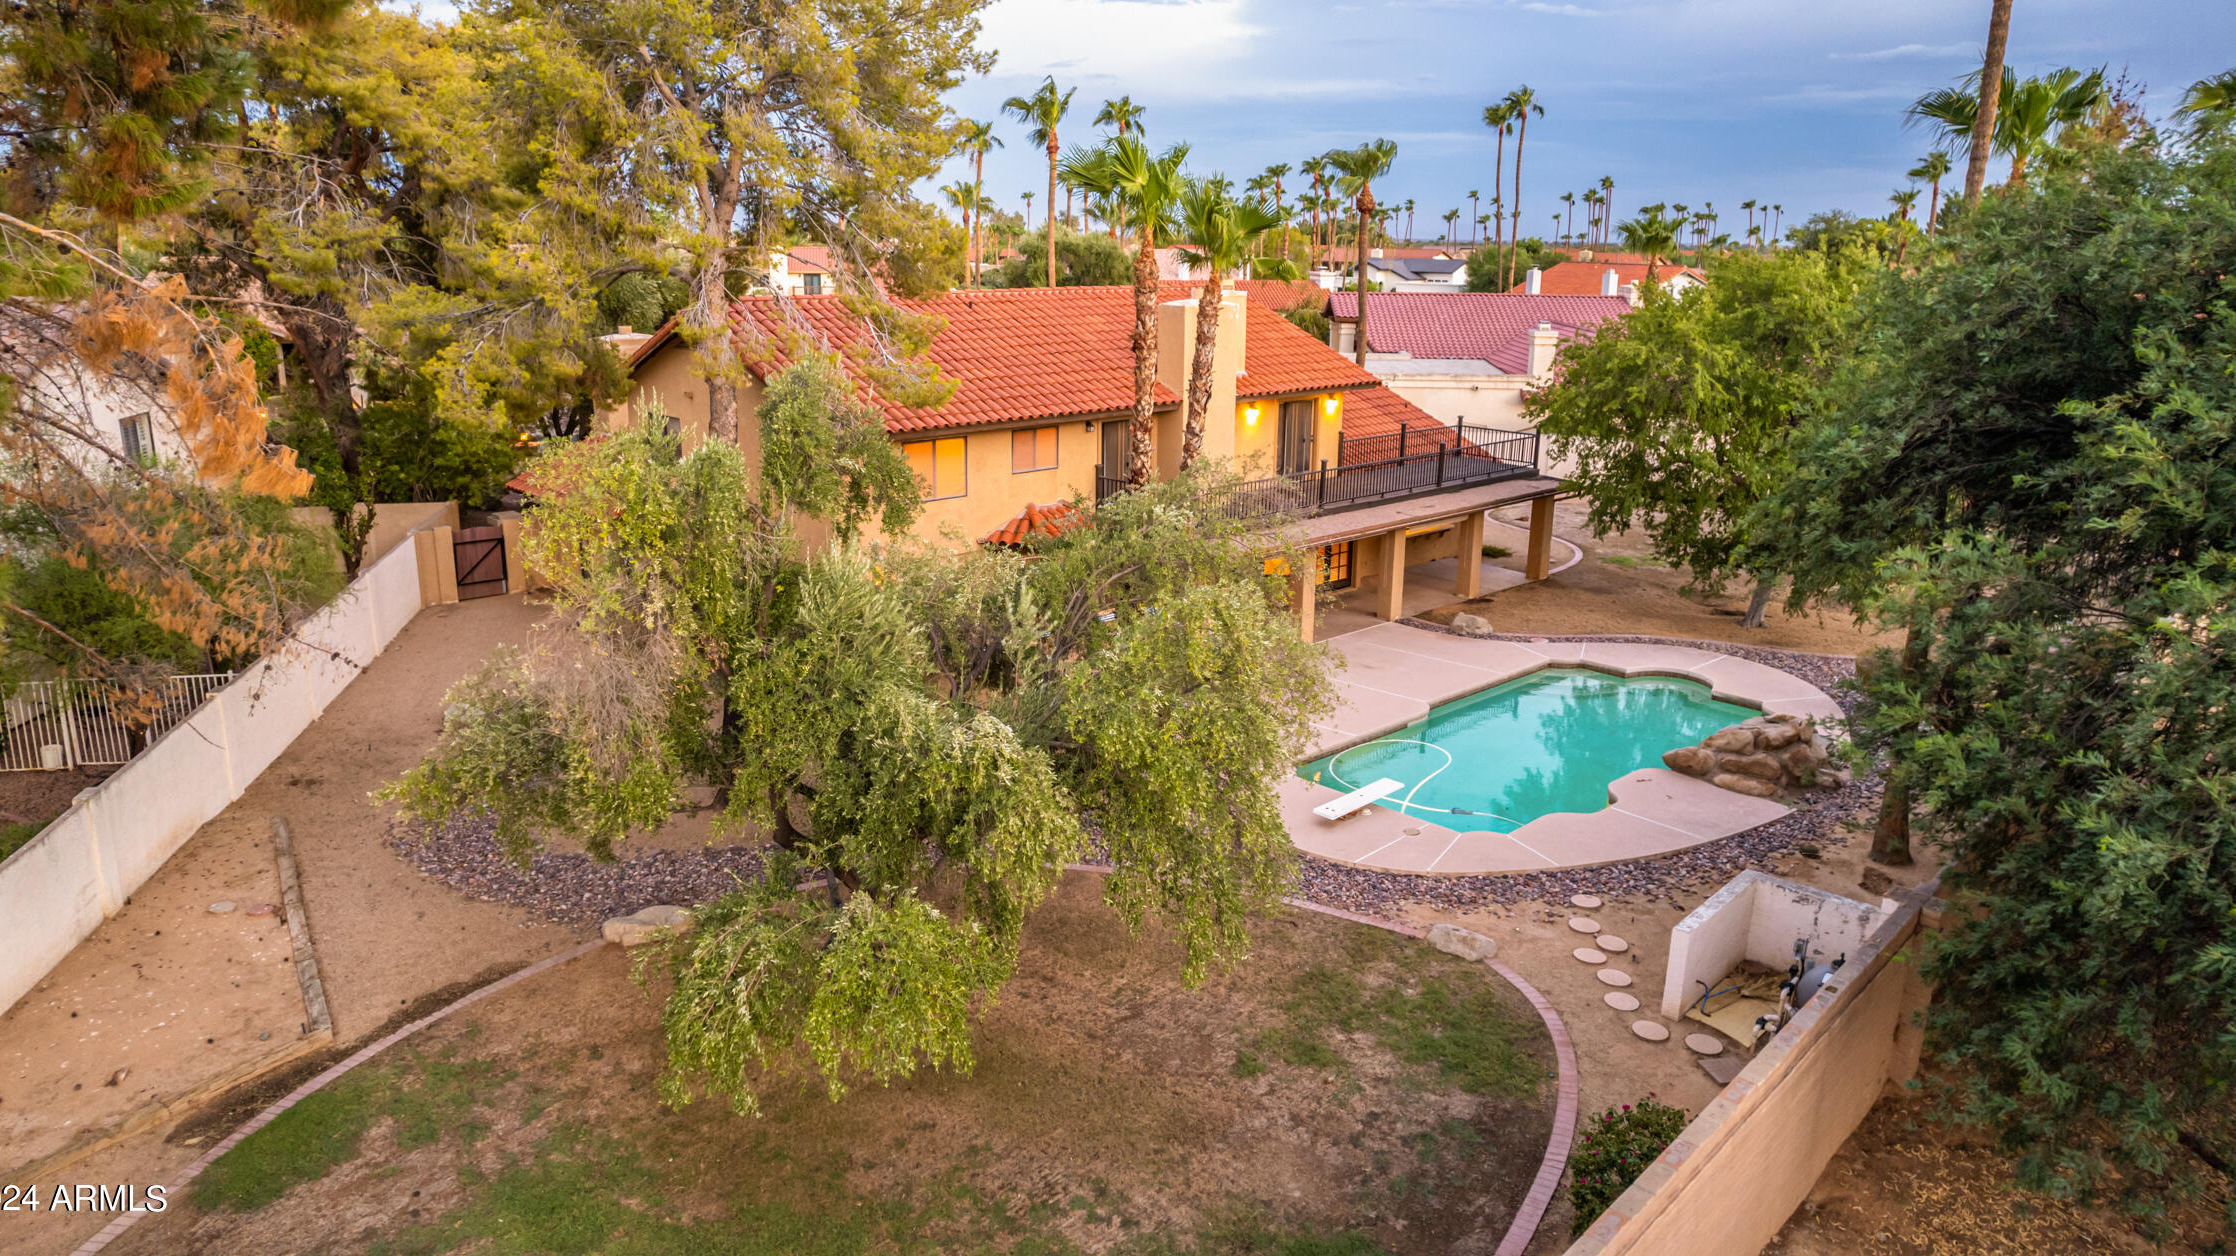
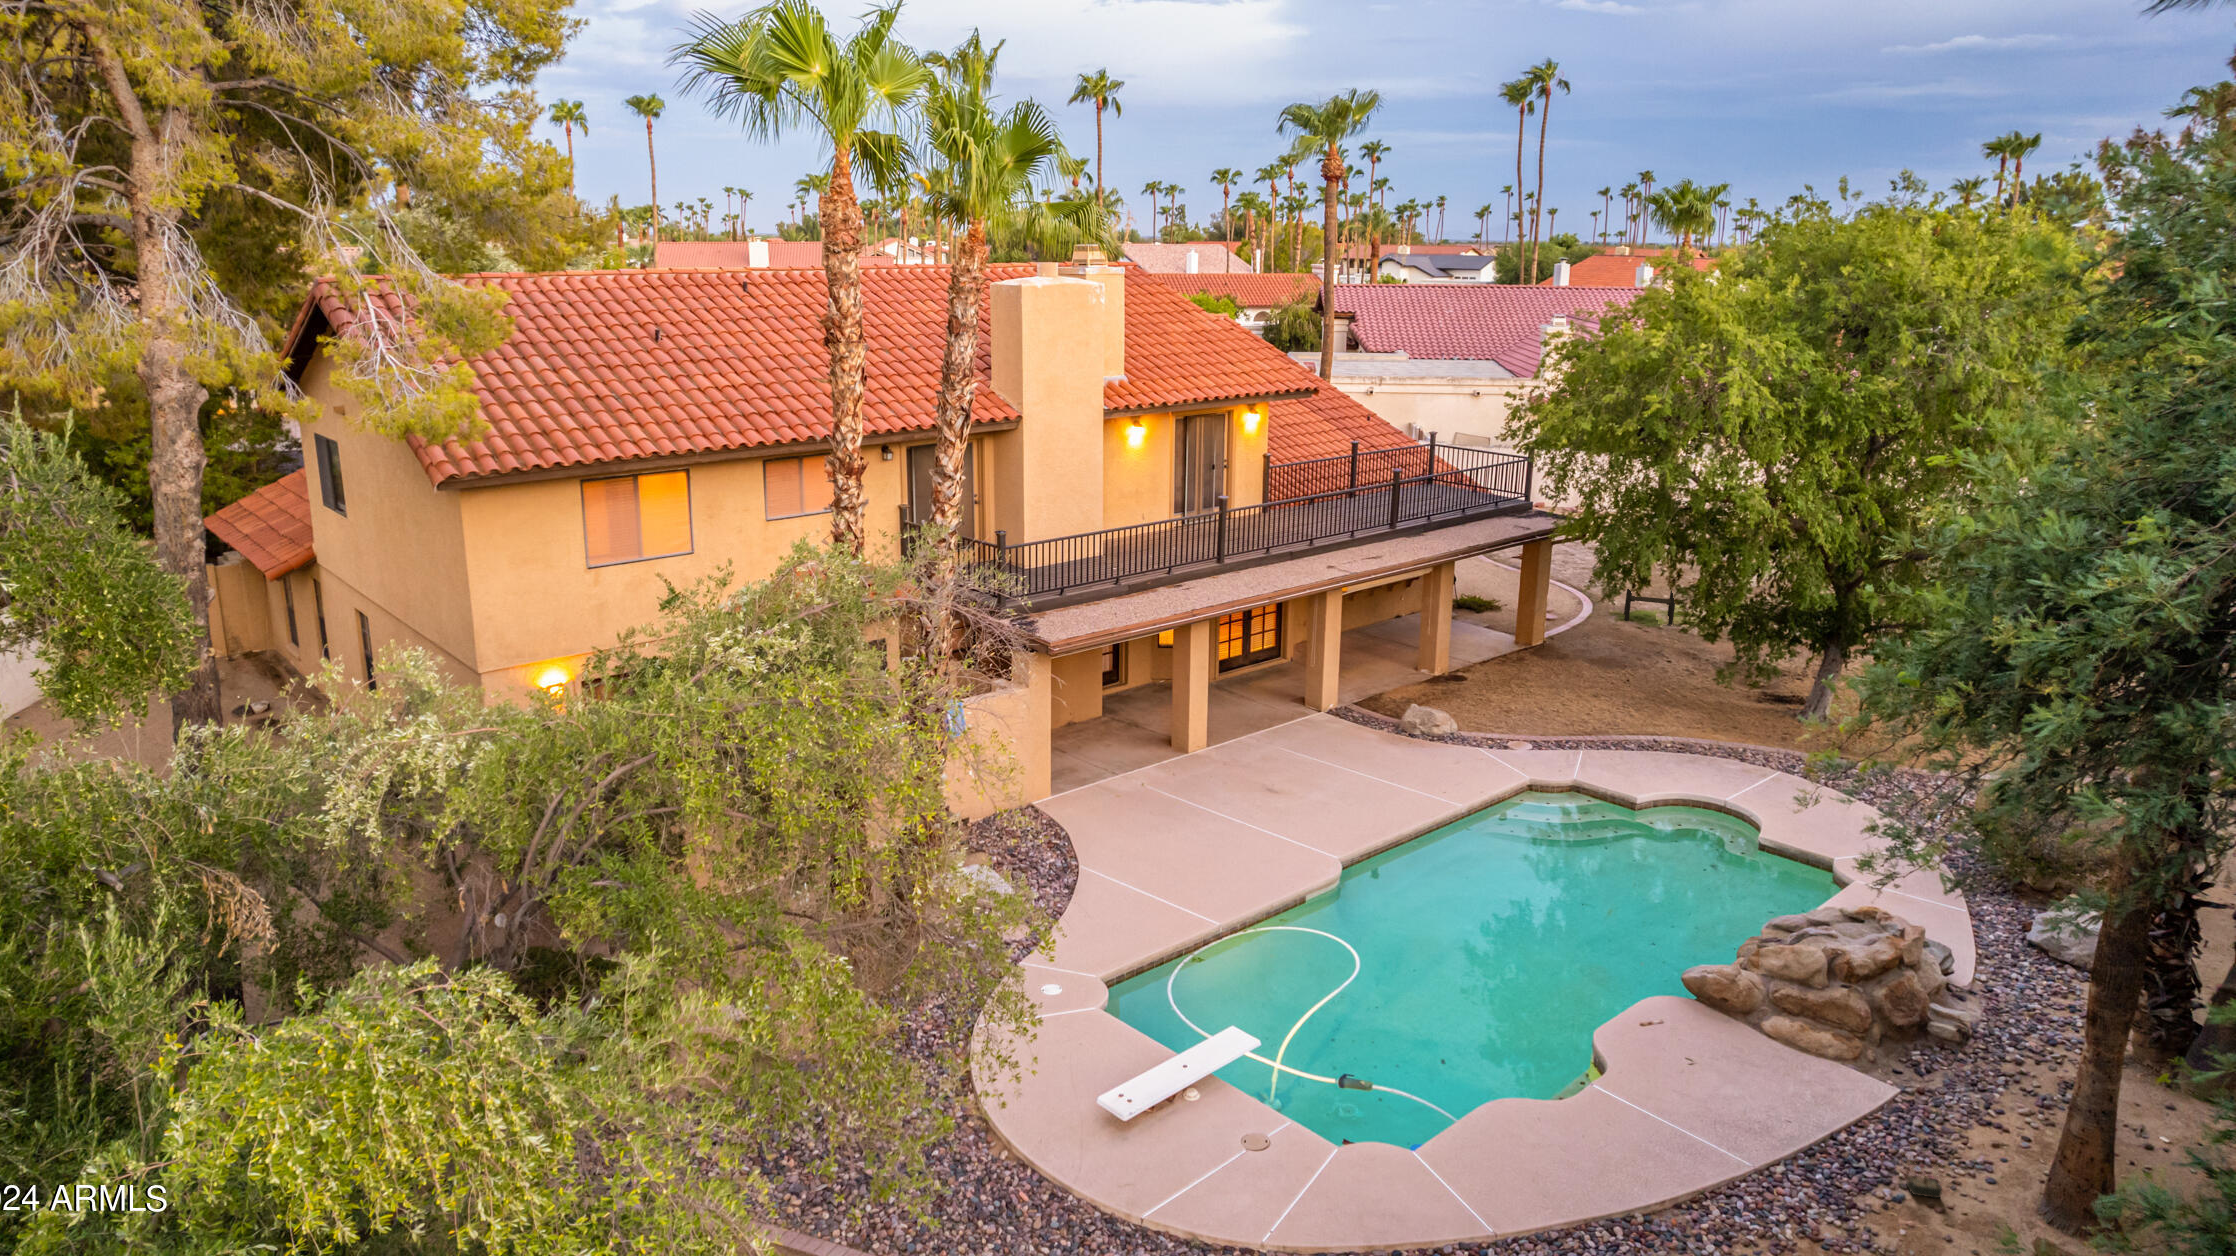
bench: none [1609,536,1649,566] -> present [1624,589,1675,625]

